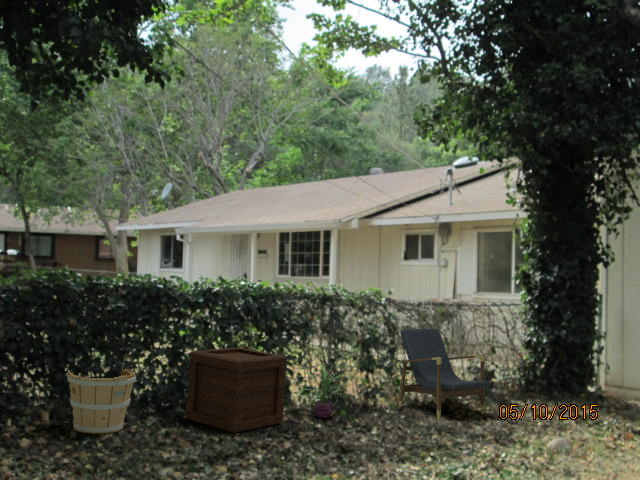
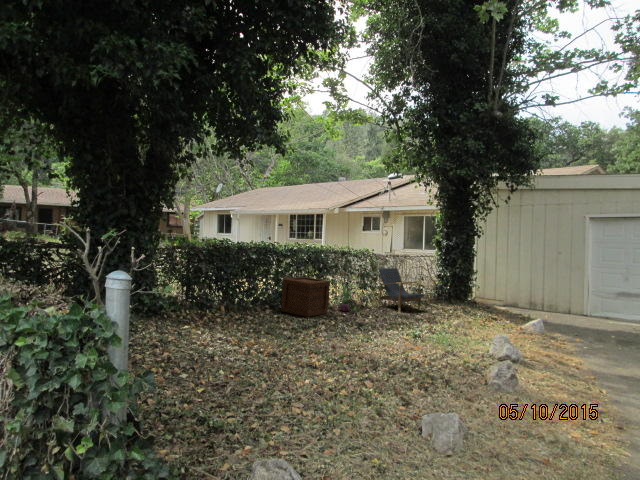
wooden bucket: present [67,369,136,434] -> none [229,285,262,317]

